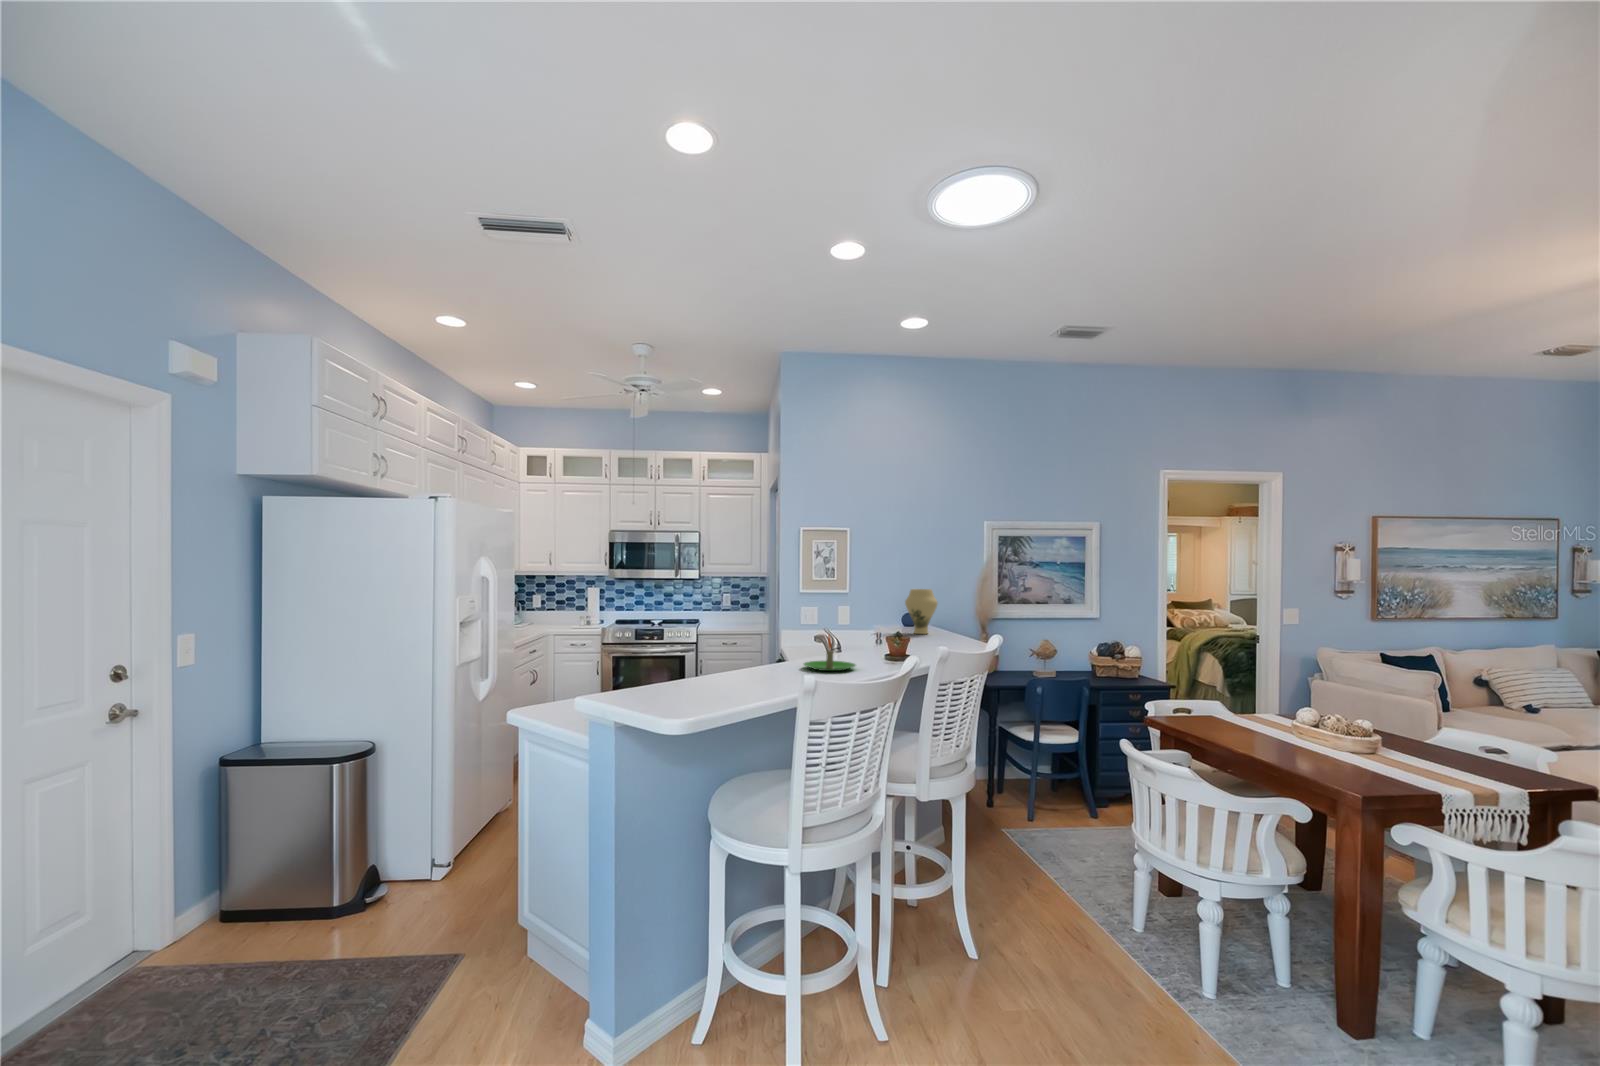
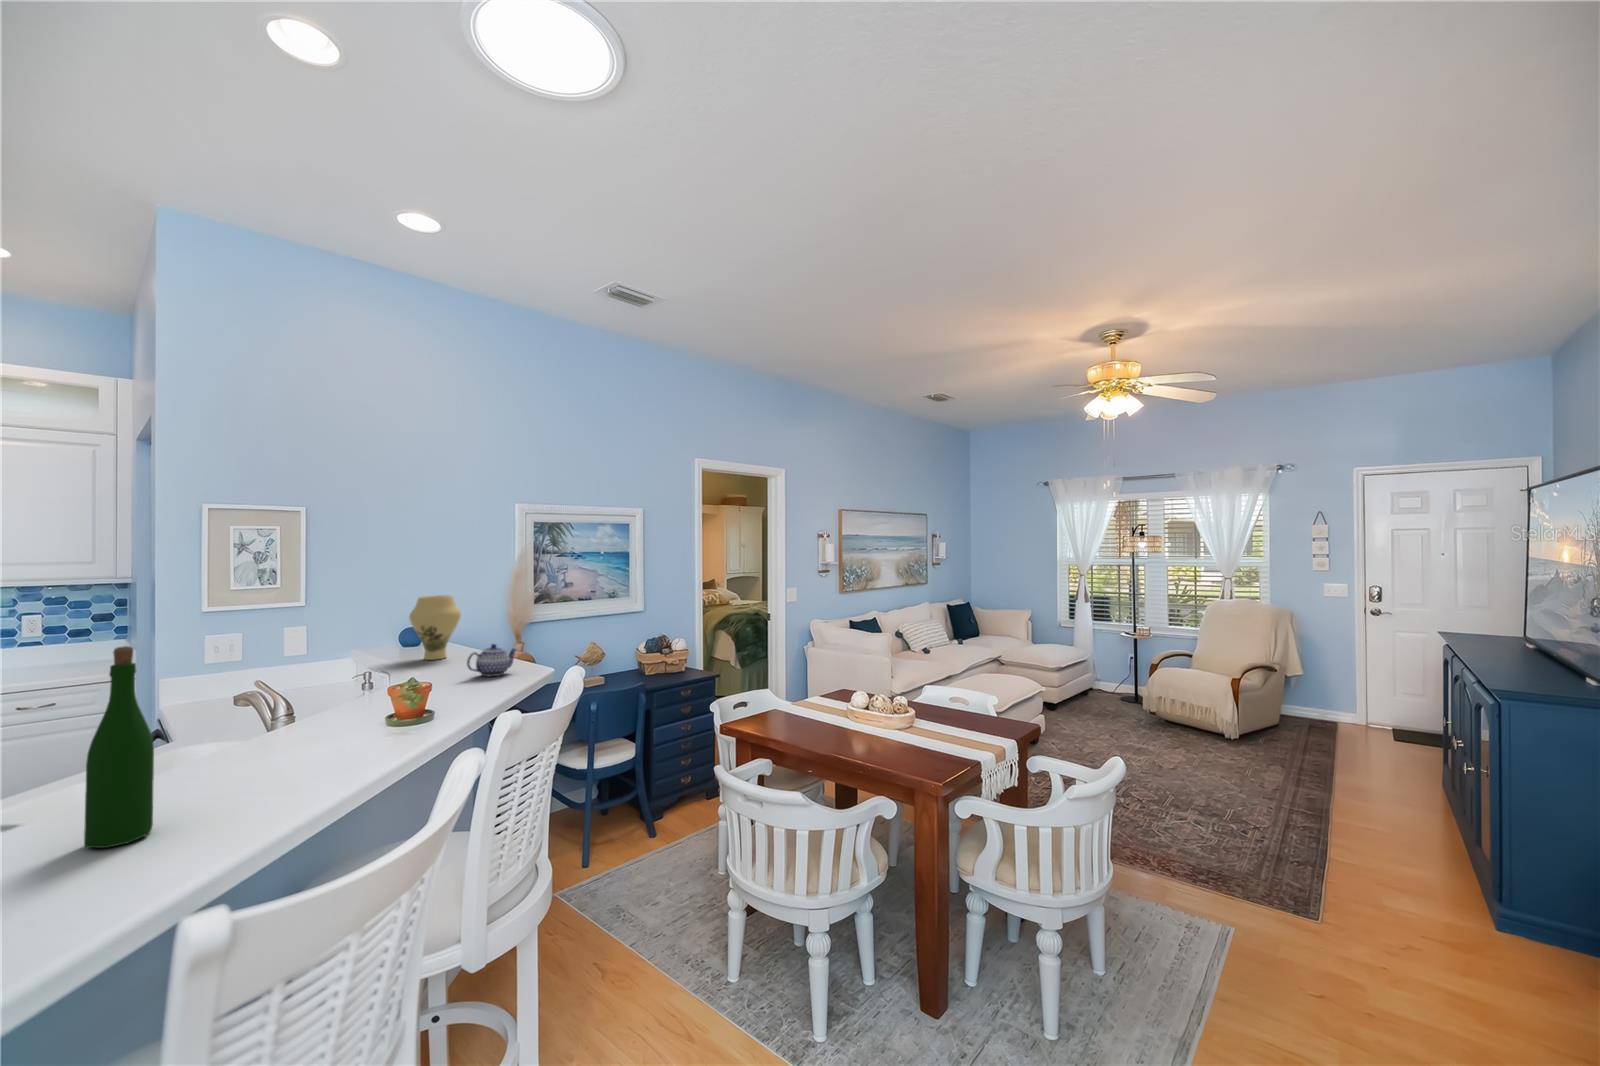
wine bottle: none [766,590,787,676] -> present [84,646,154,848]
teapot: none [935,623,970,645] -> present [467,644,516,676]
candle: present [804,635,856,671] -> none [204,714,338,795]

